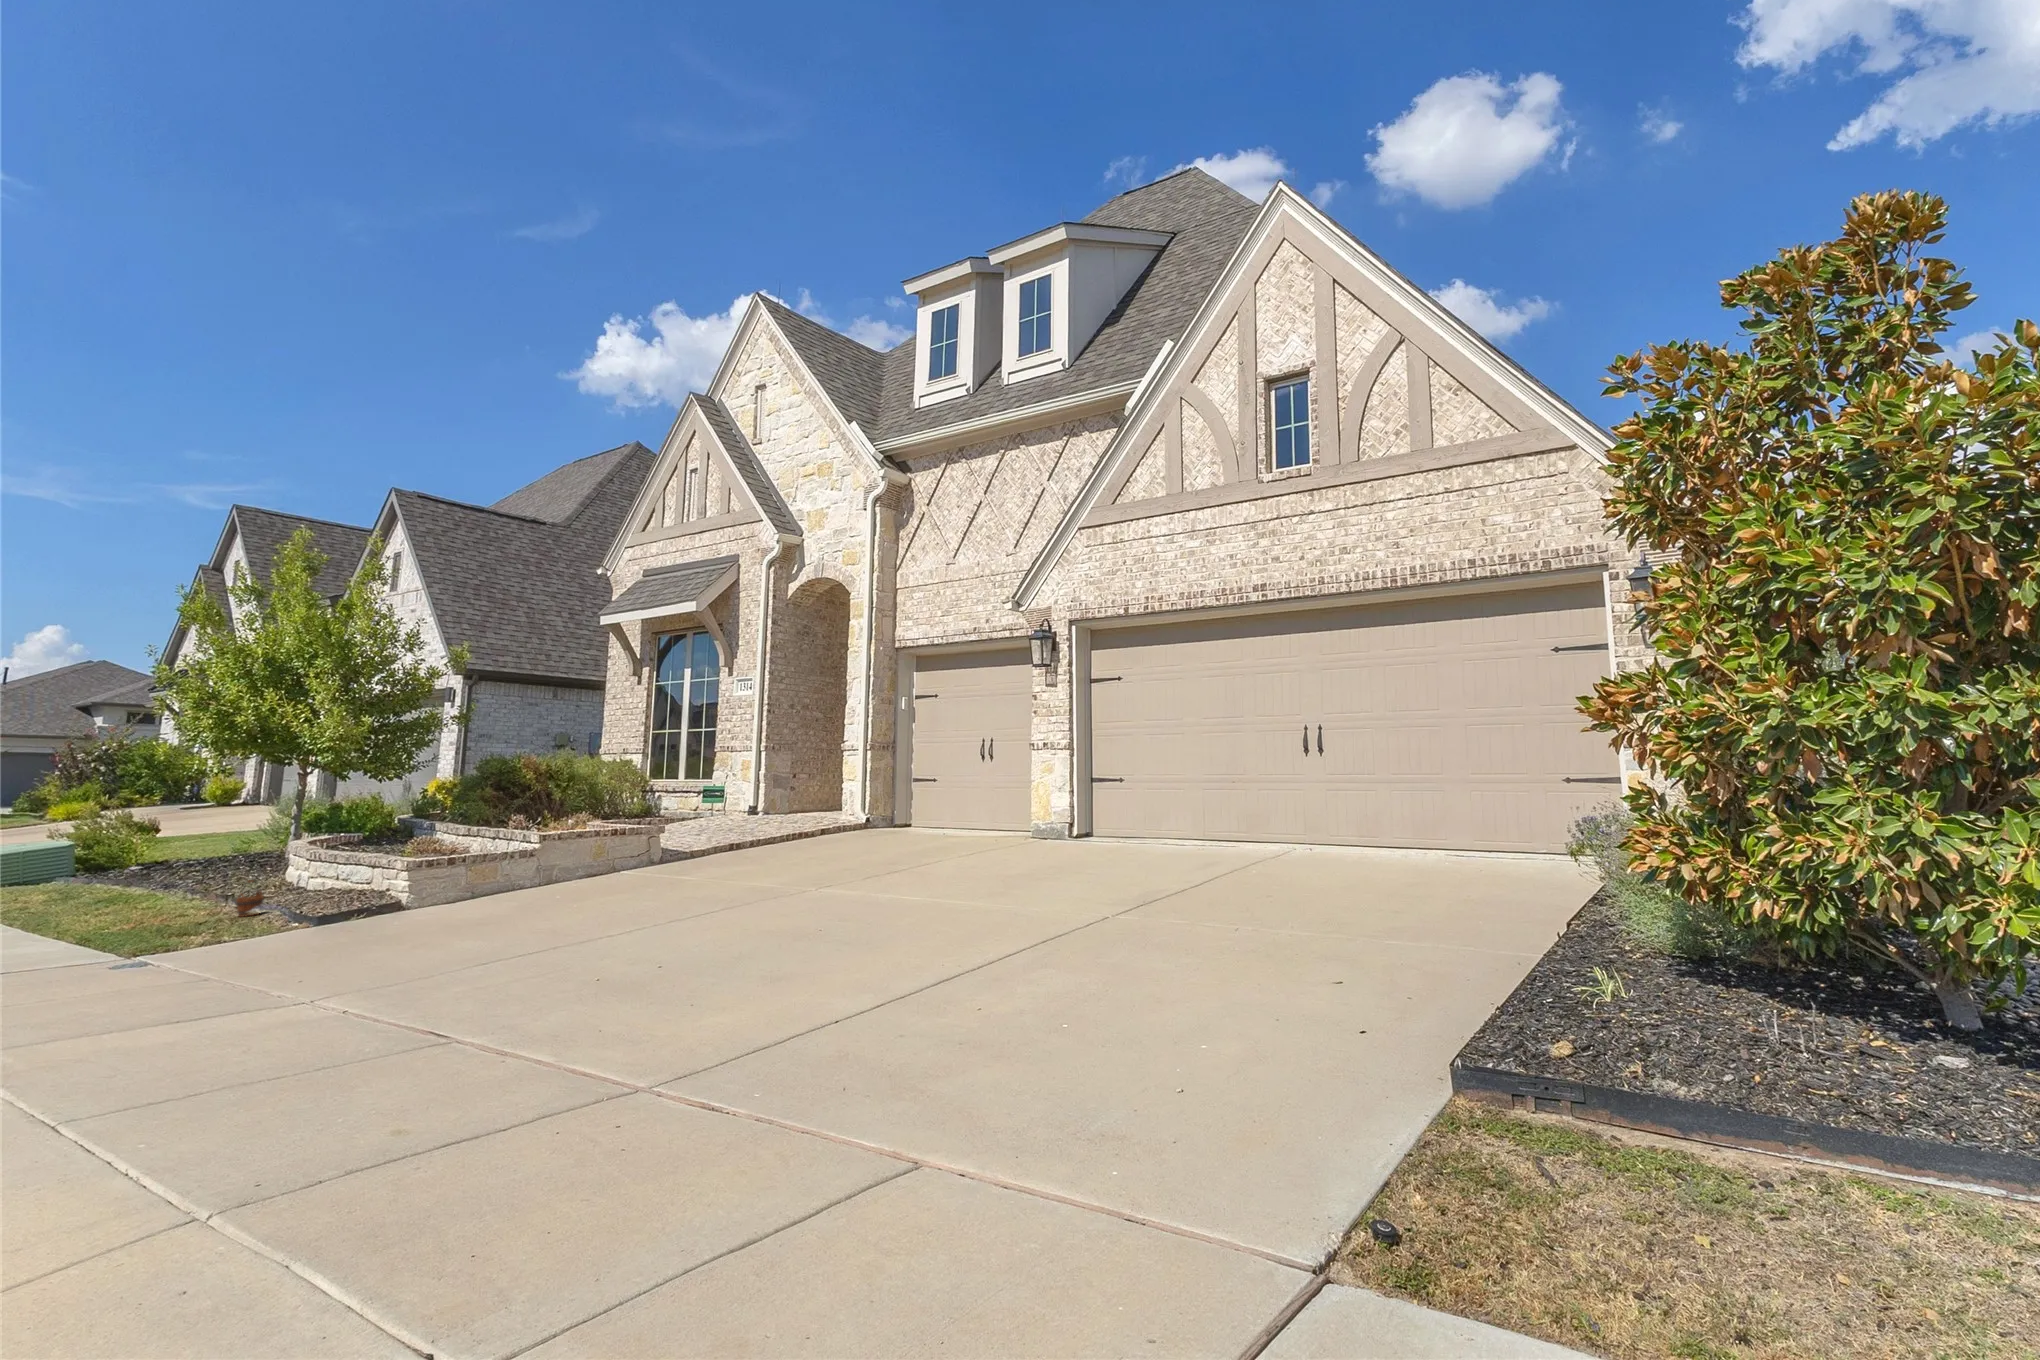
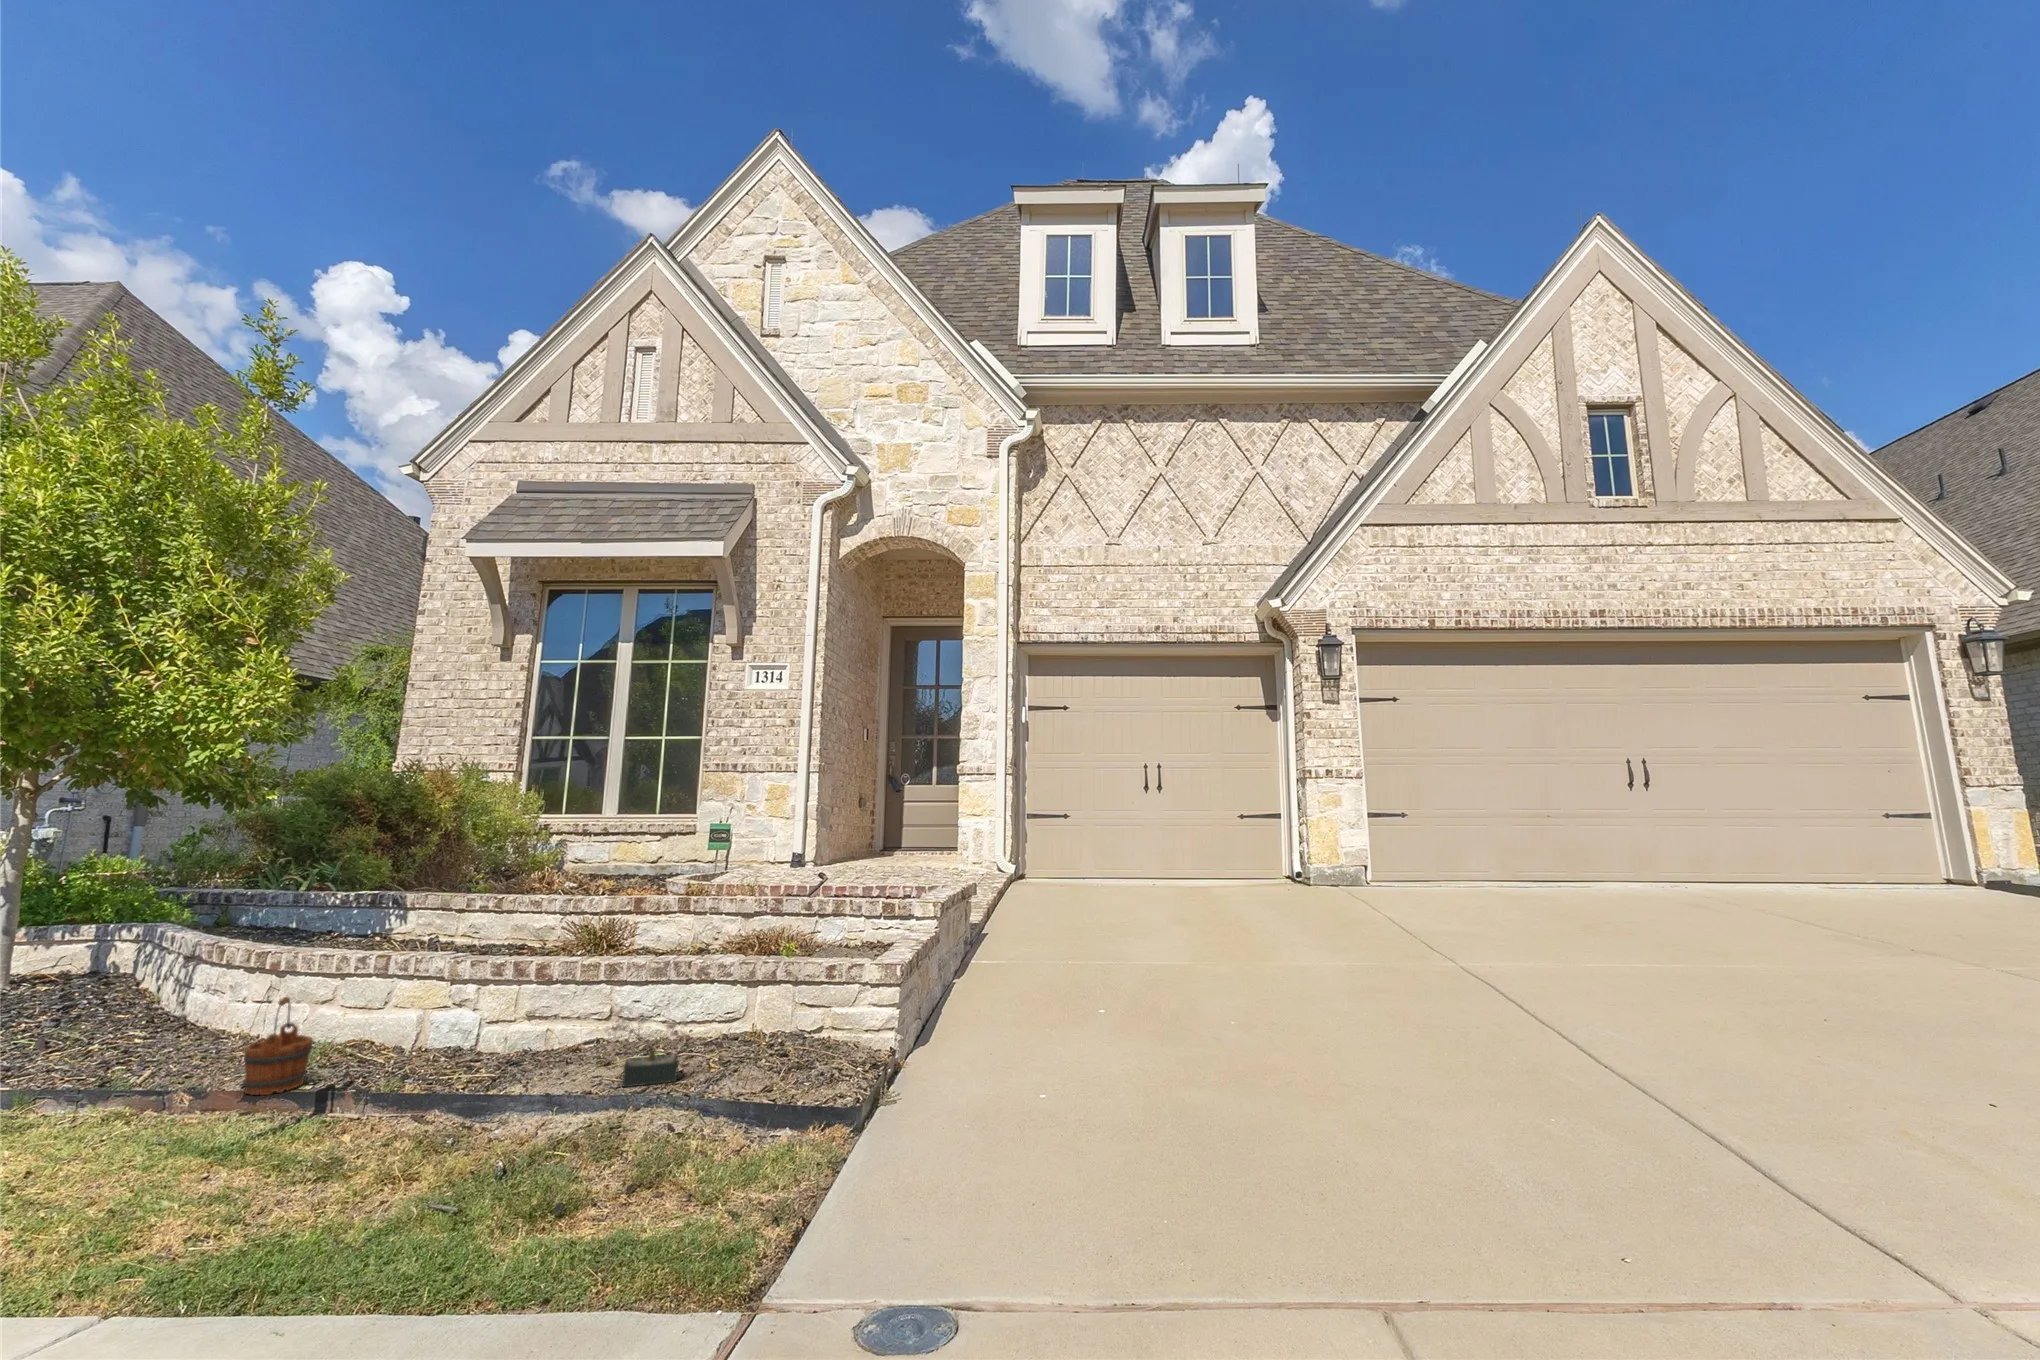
decorative plant: none [309,890,355,924] -> present [602,1009,694,1087]

